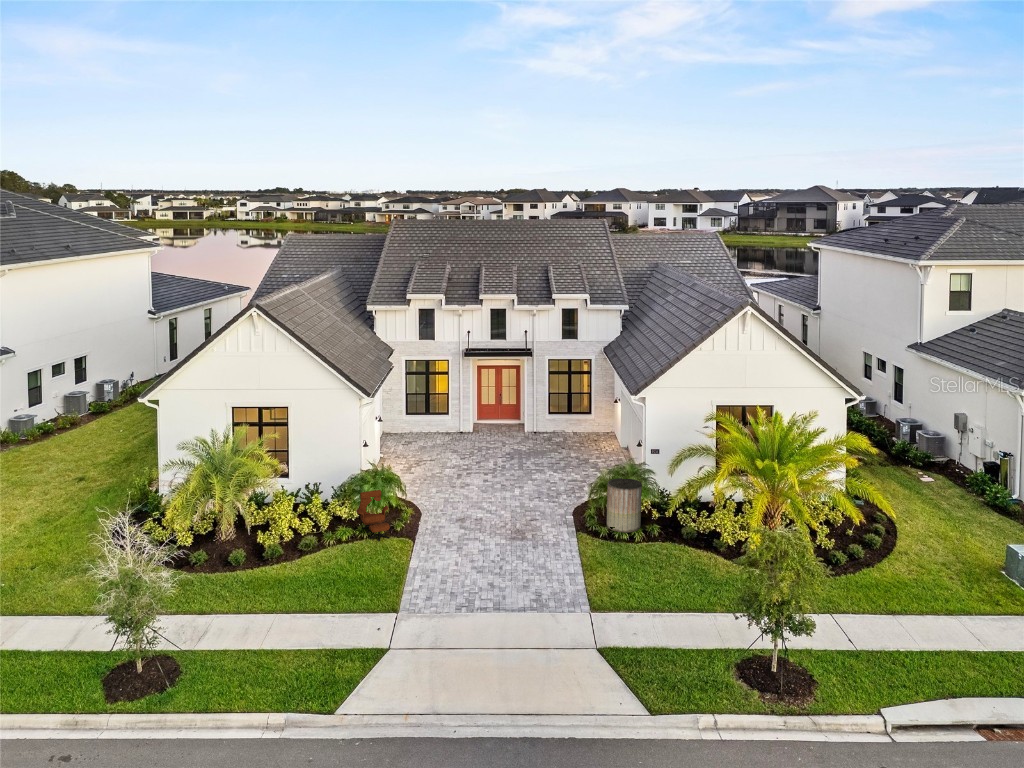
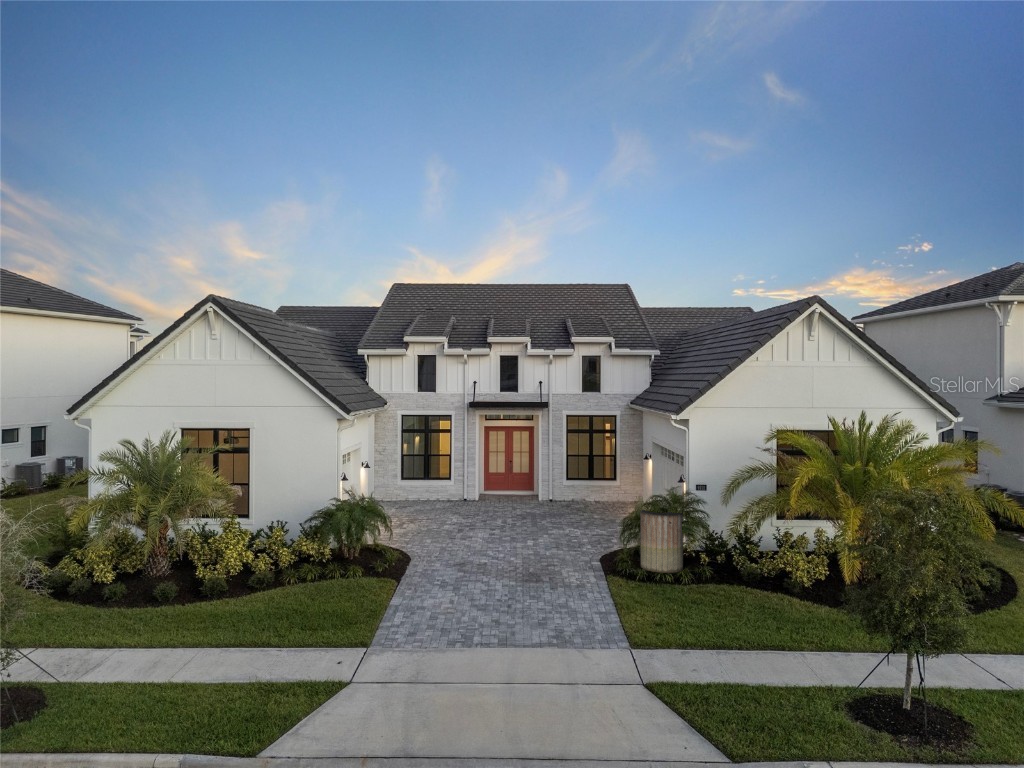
lounge chair: present [356,490,390,541] -> none [332,518,373,577]

